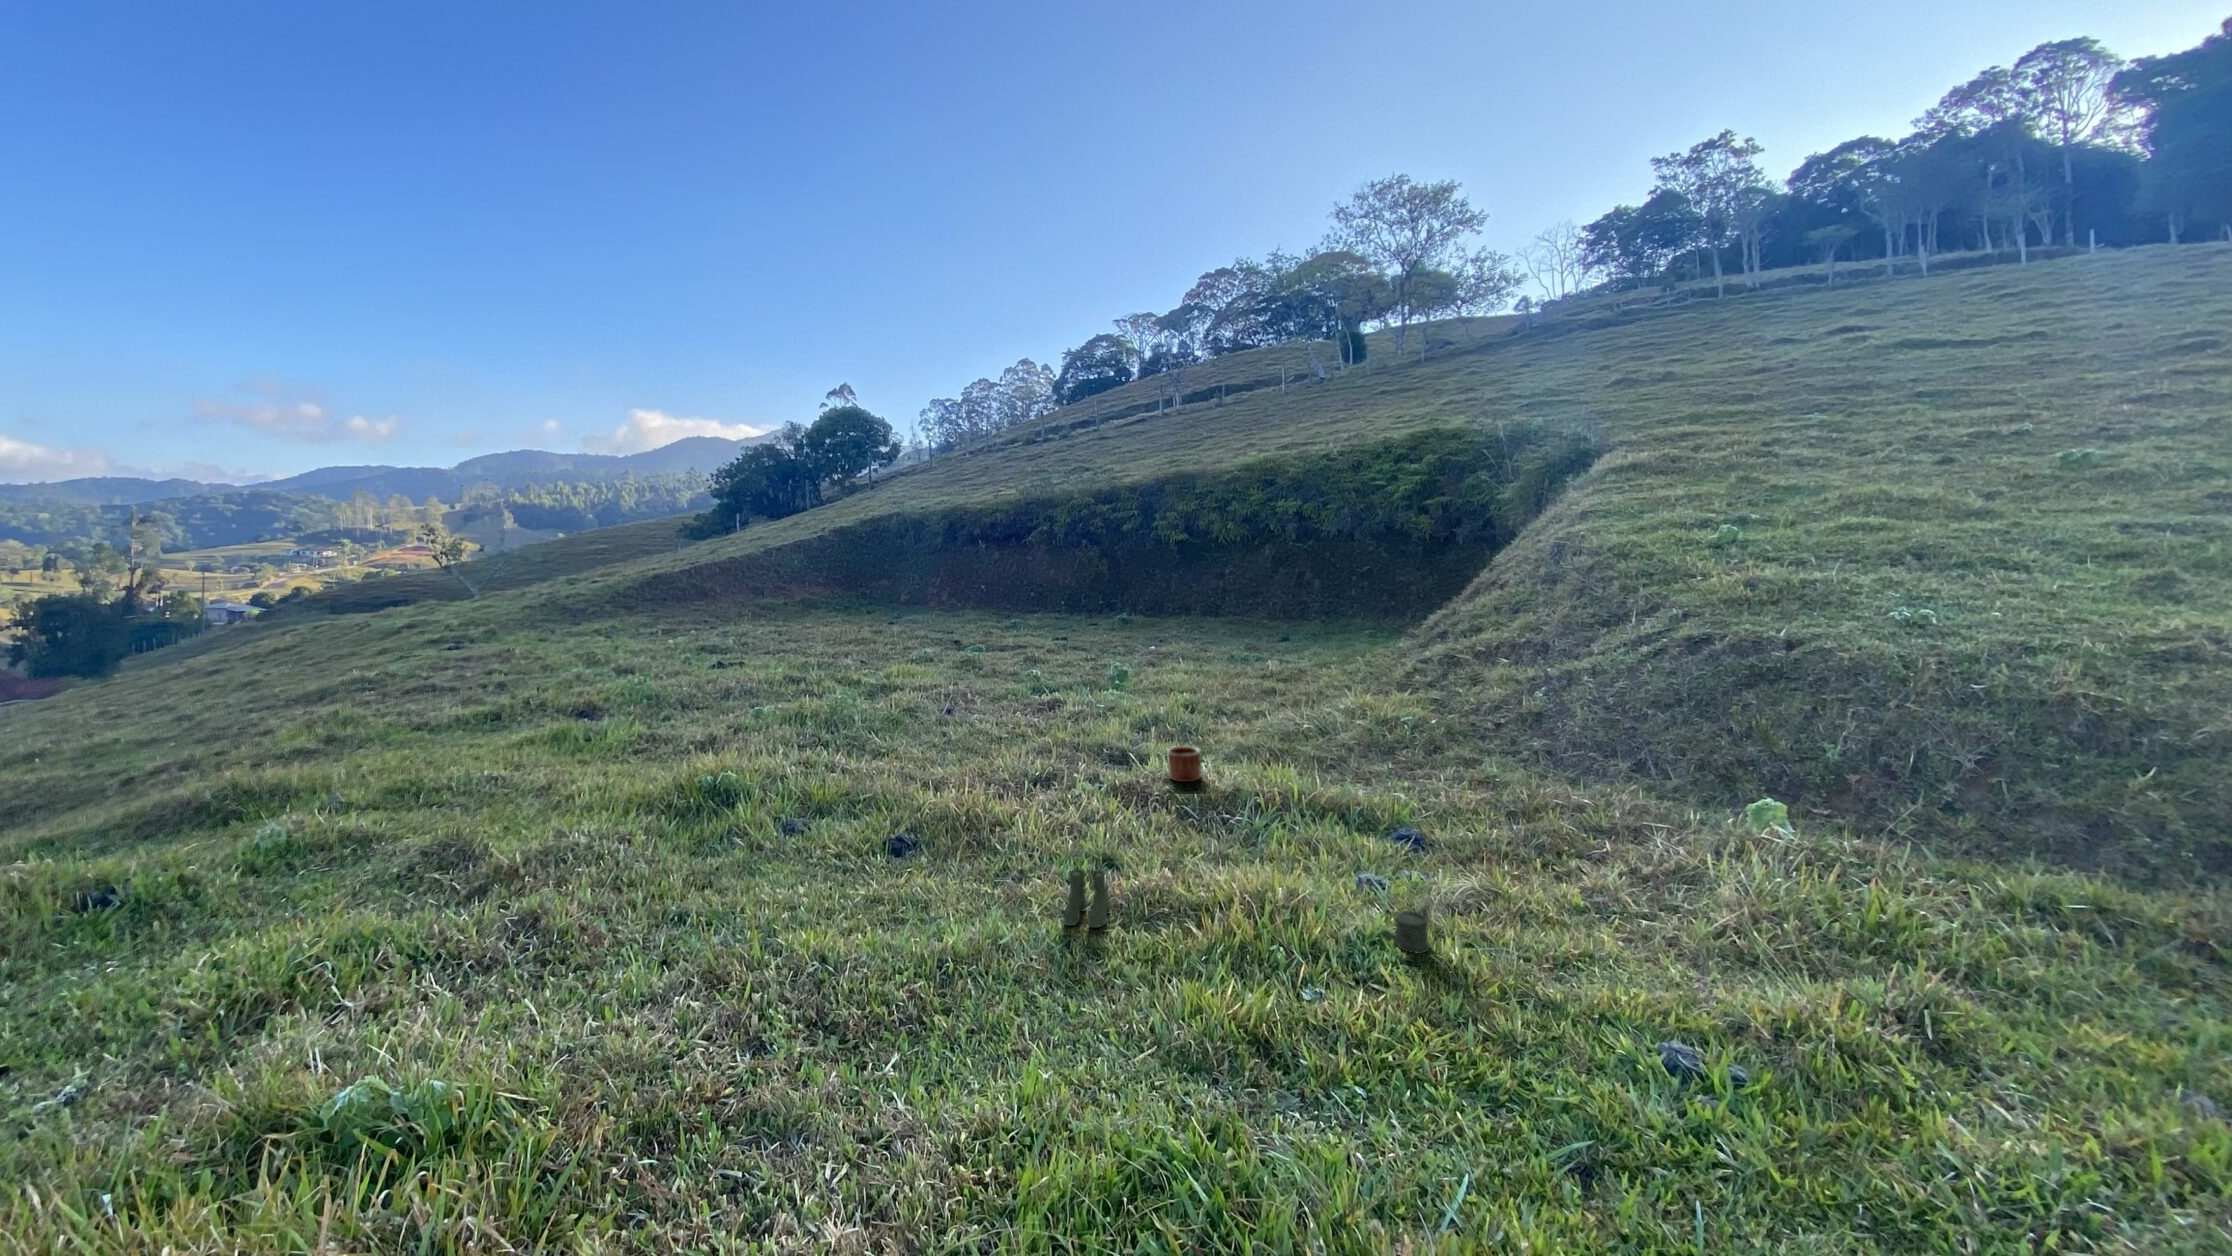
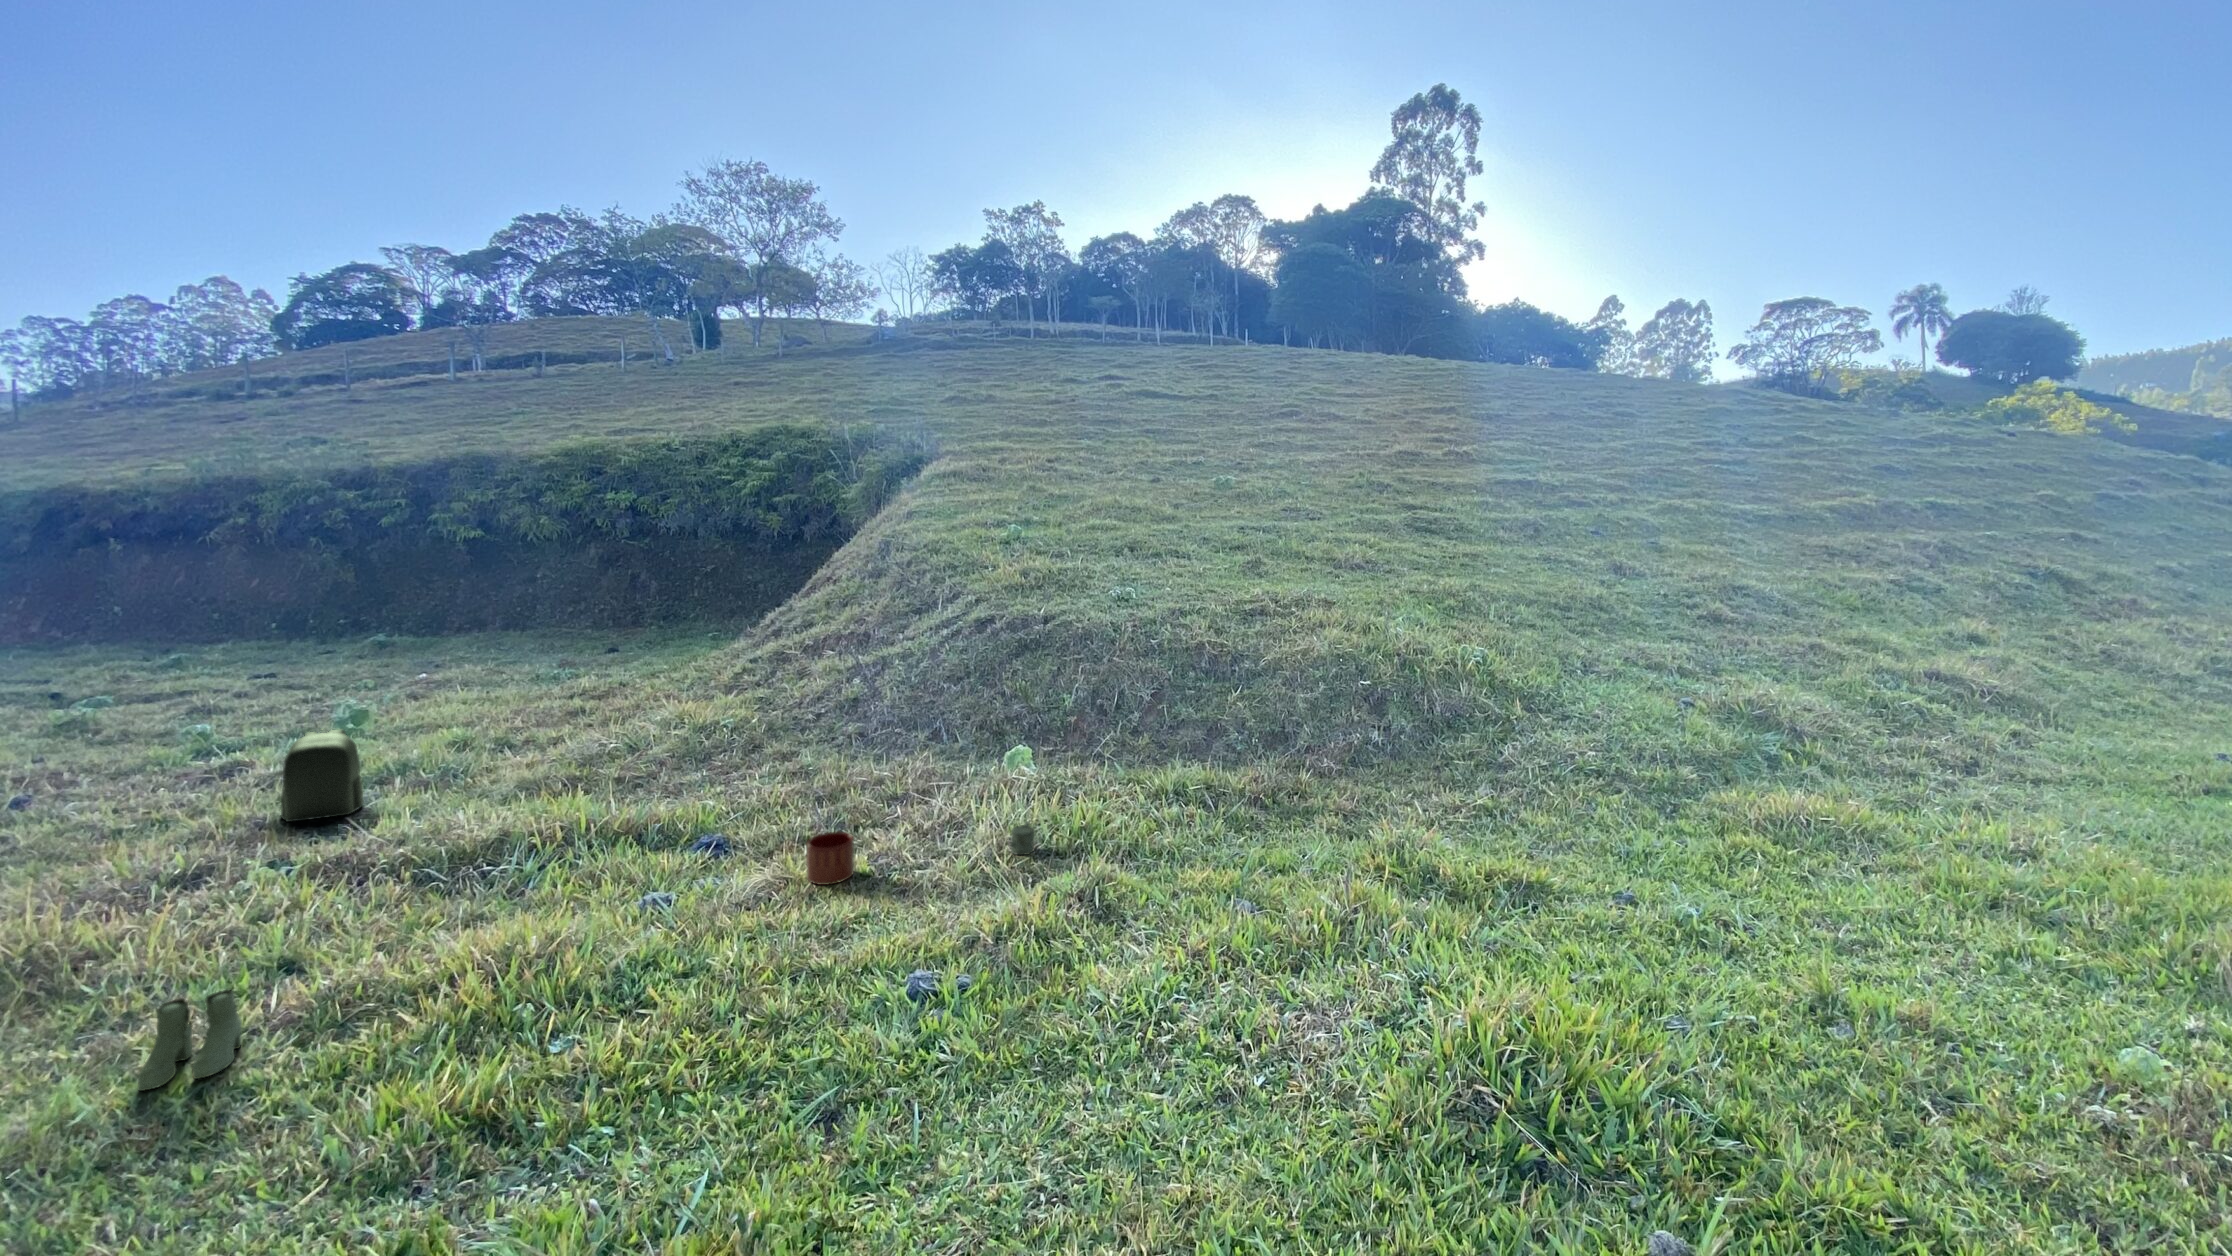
backpack: none [1116,696,1159,759] -> present [281,730,364,822]
planter: present [1167,746,1201,782] -> present [806,832,854,885]
watering can: present [1382,908,1430,954] -> present [1010,822,1034,855]

